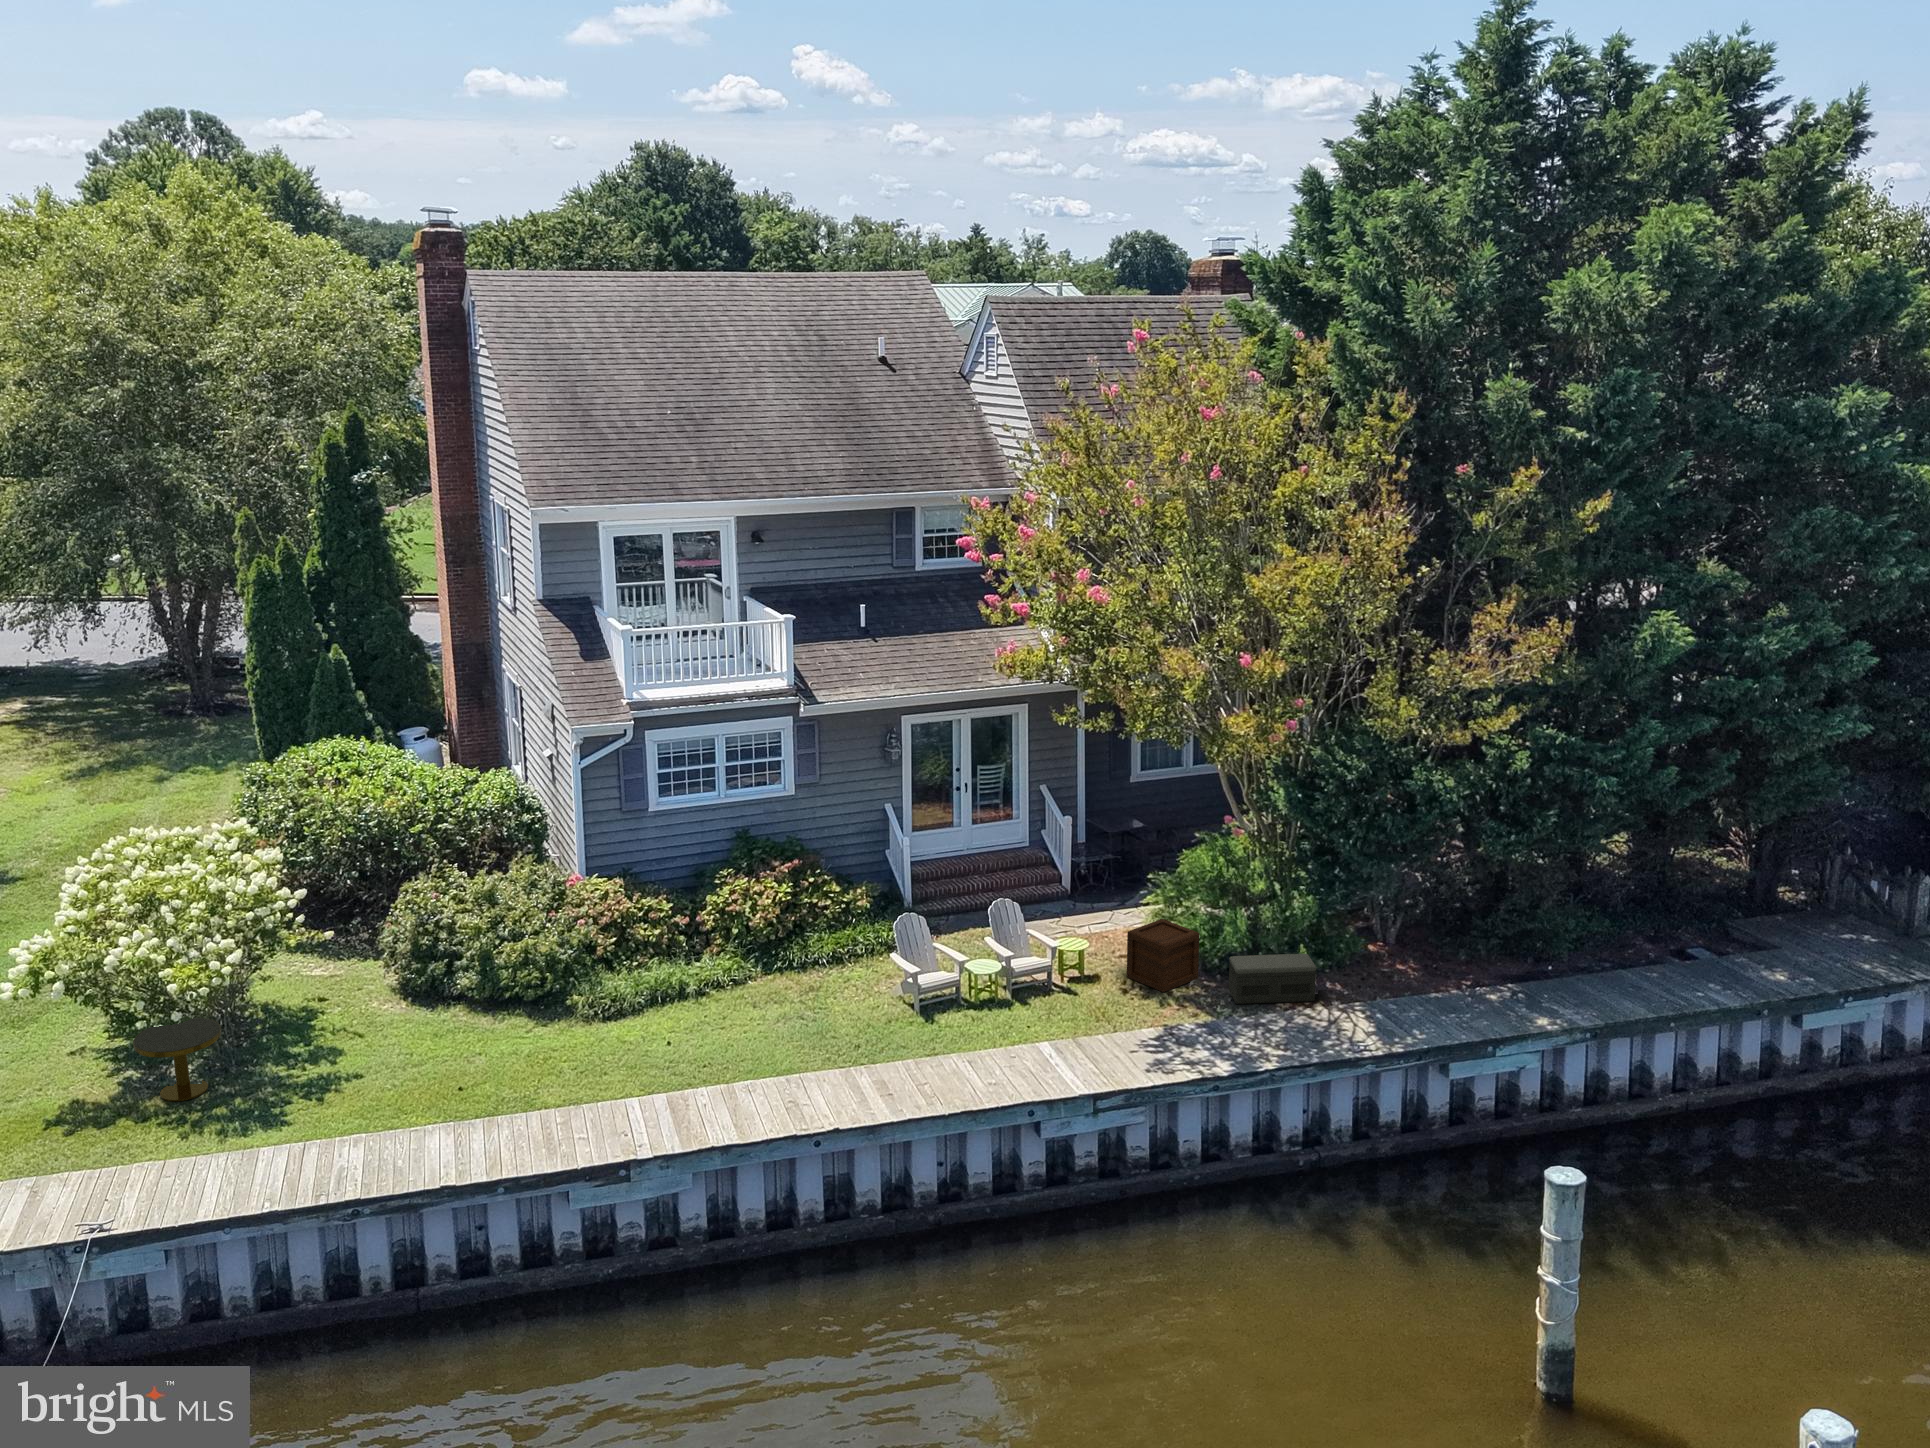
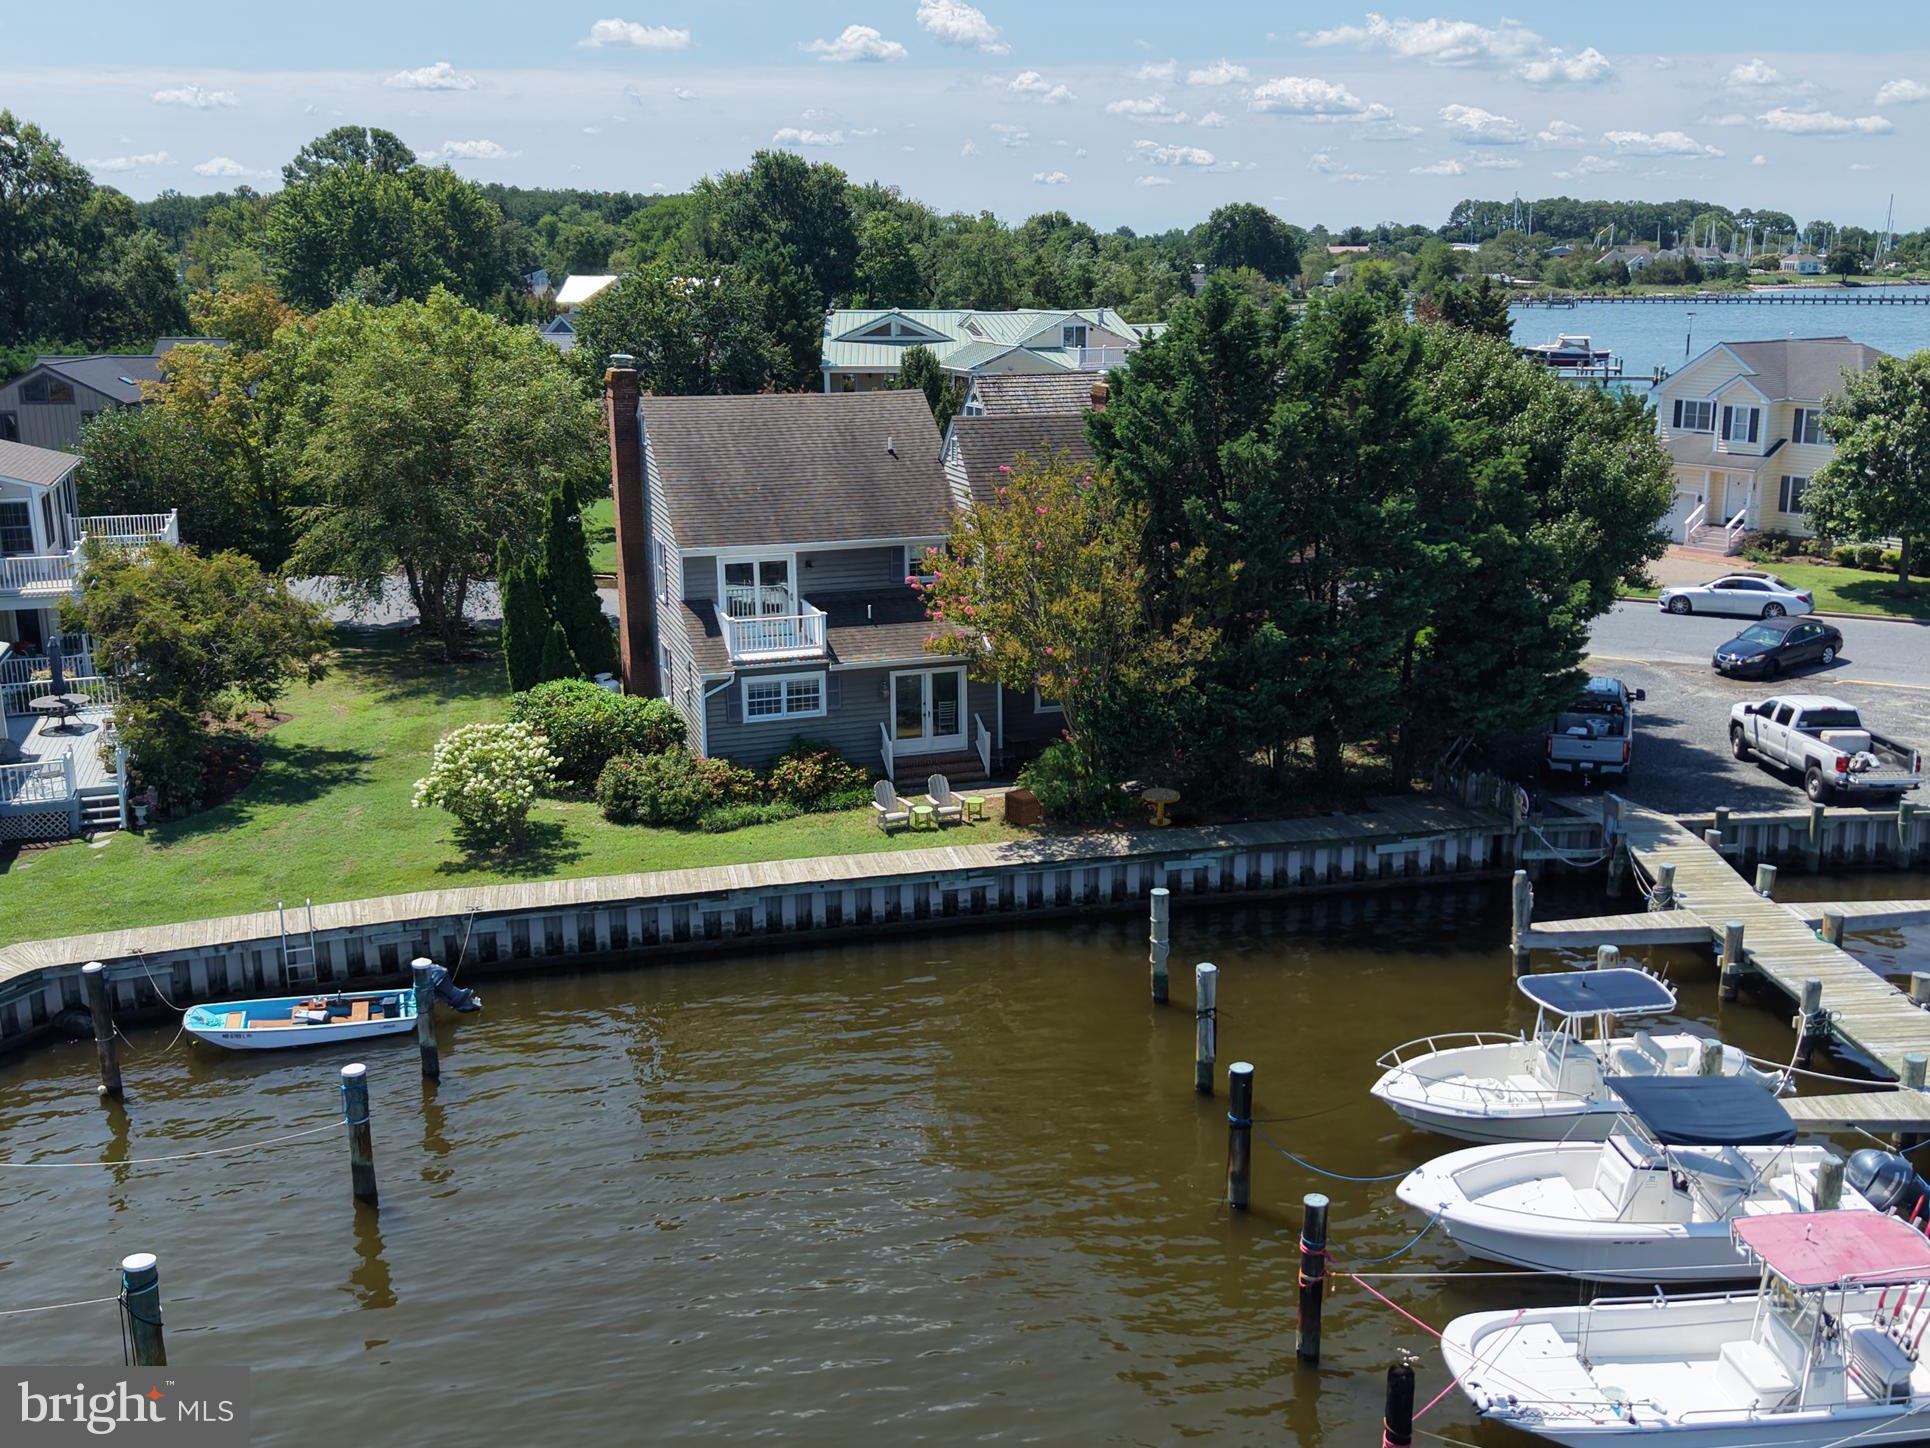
storage bench: present [1229,954,1316,1004] -> none [1059,806,1105,832]
side table: present [133,1018,221,1101] -> present [1142,788,1180,826]

